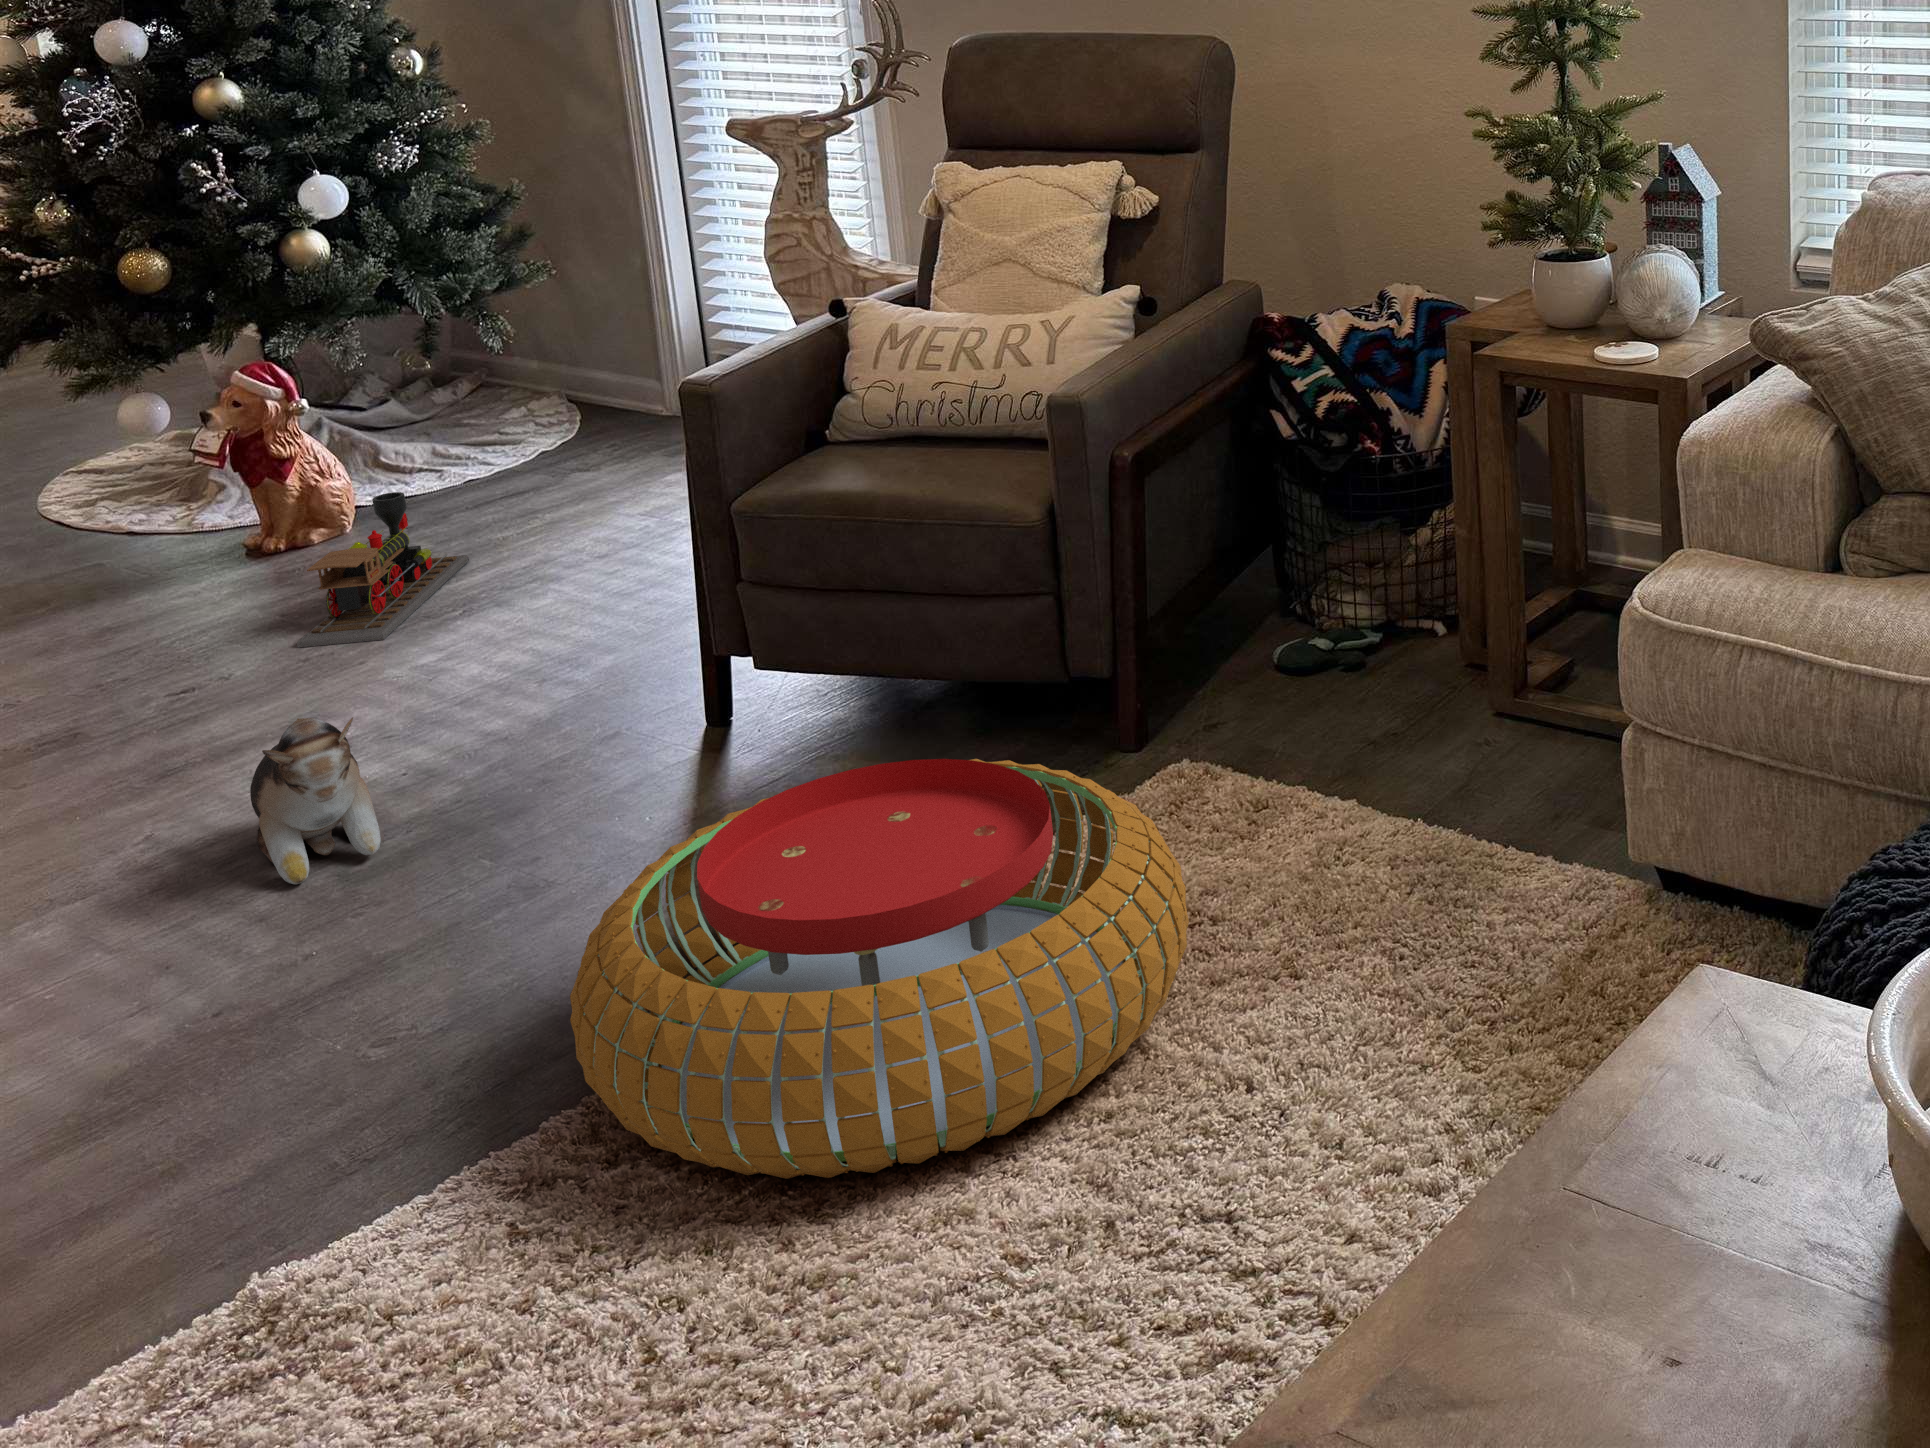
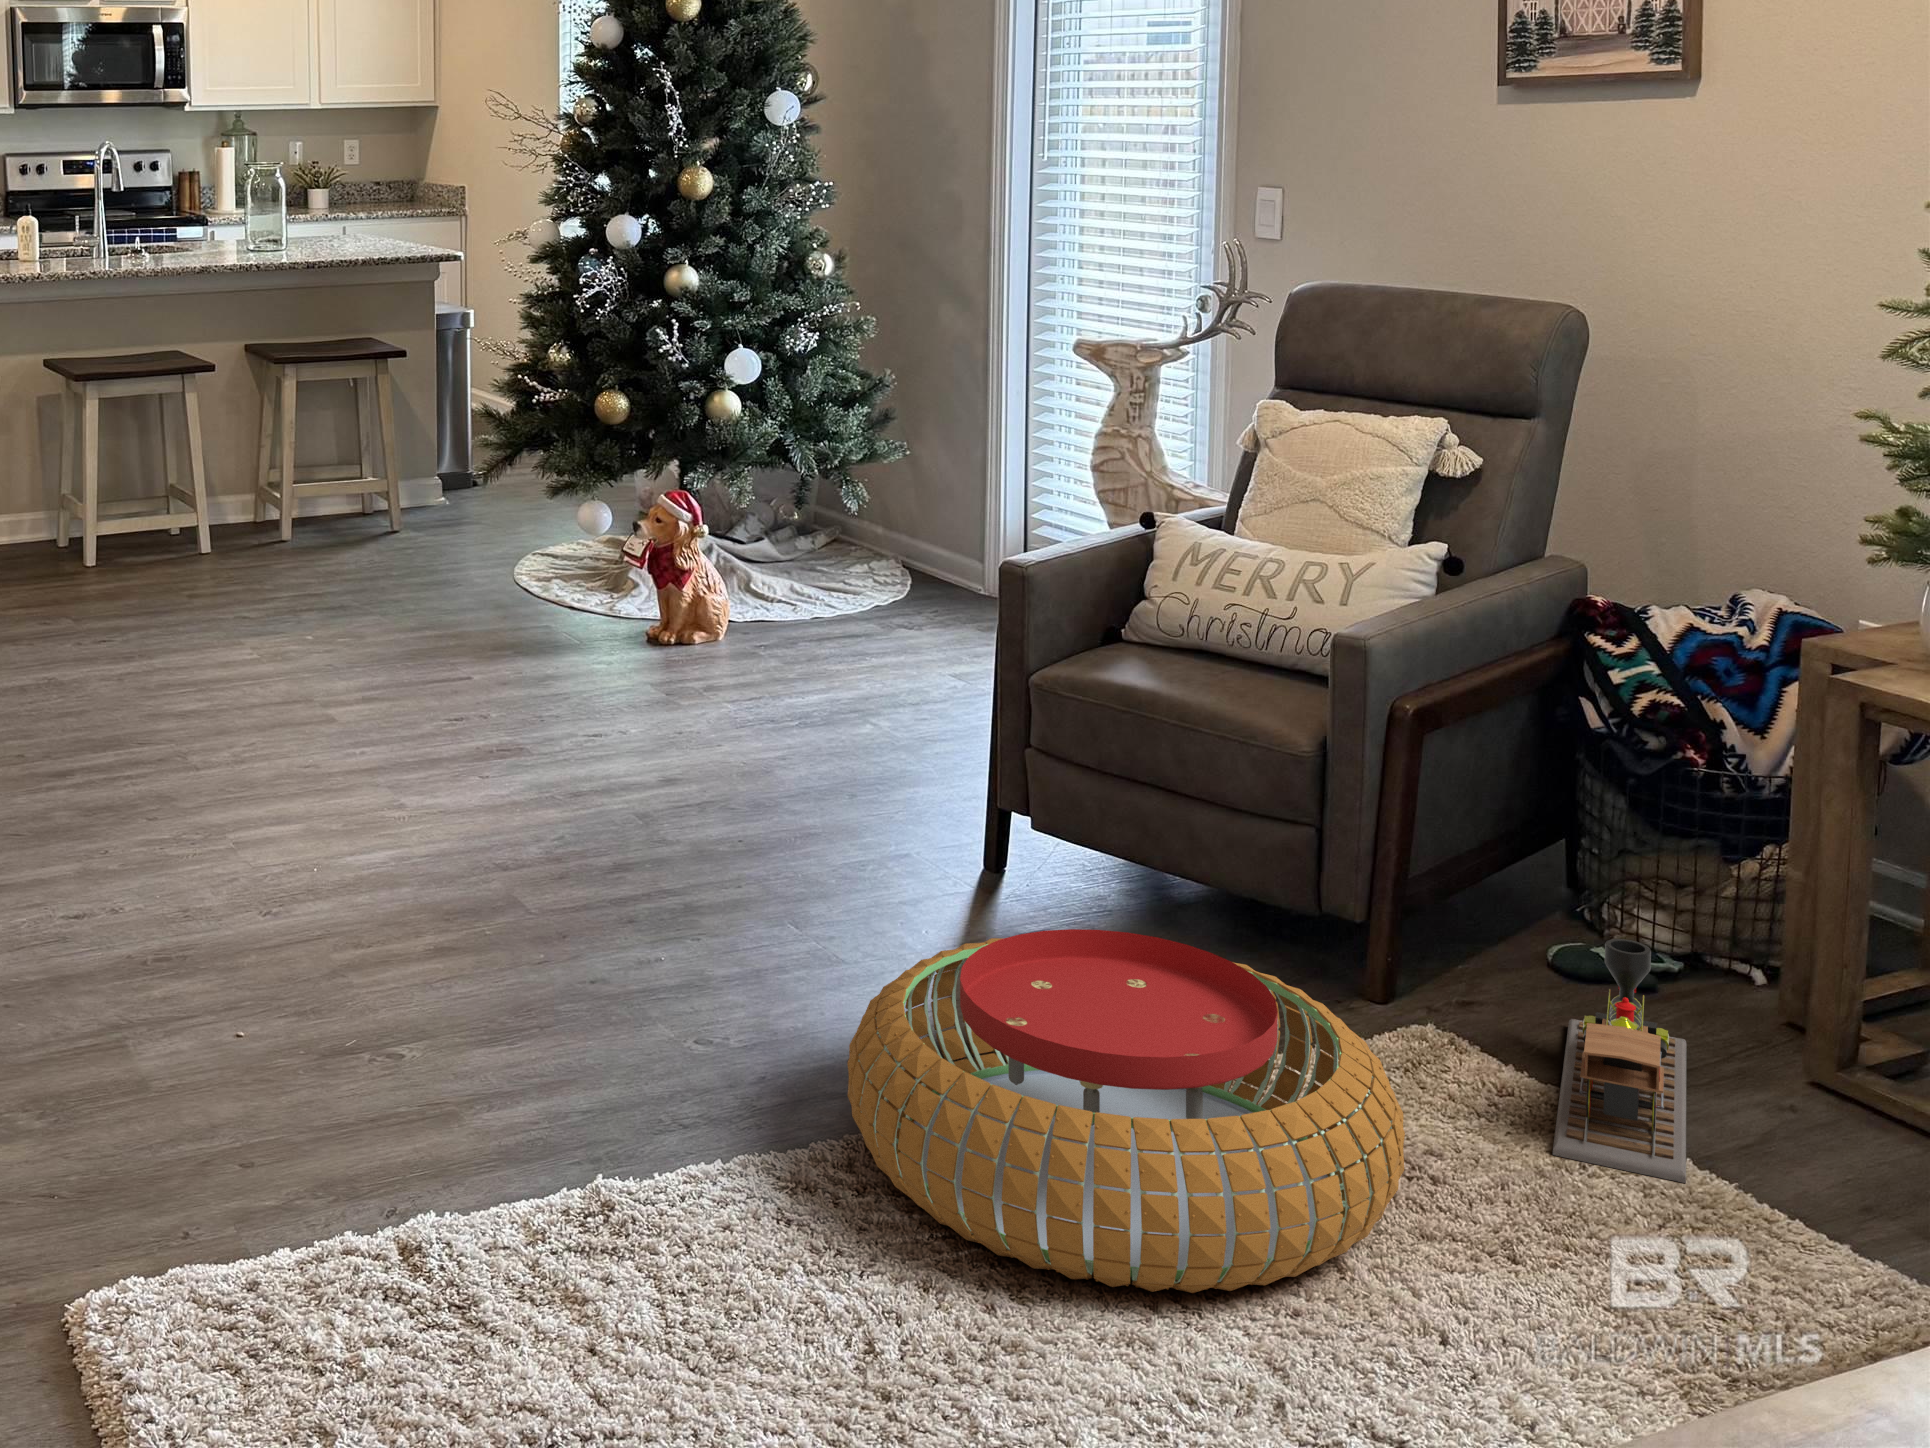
toy train: present [297,492,469,648] -> present [1553,939,1686,1183]
plush toy: present [250,717,381,884] -> none [639,774,723,904]

